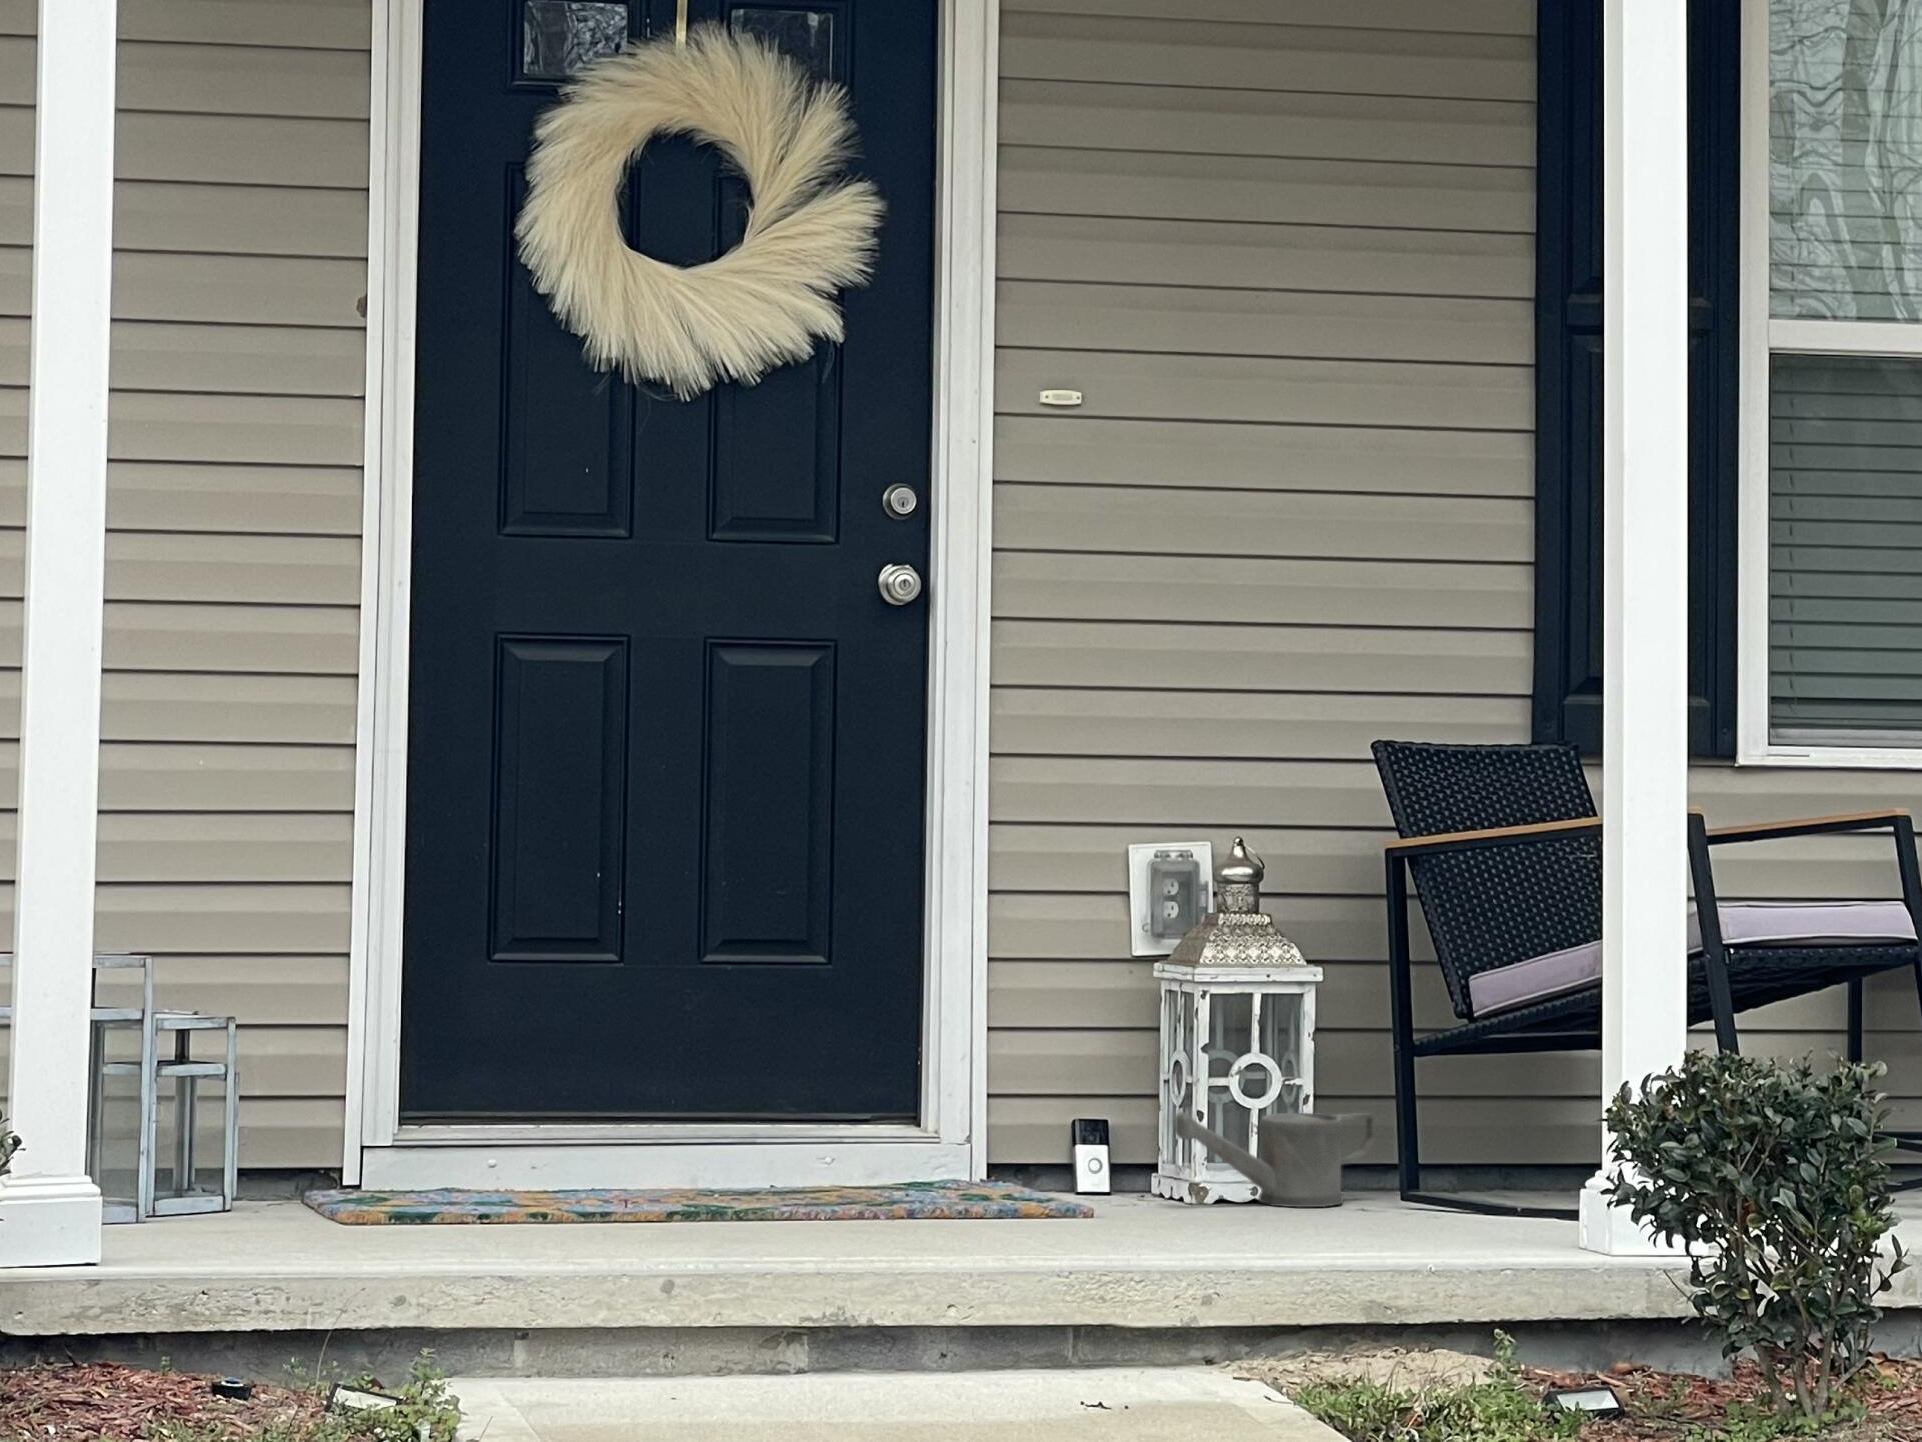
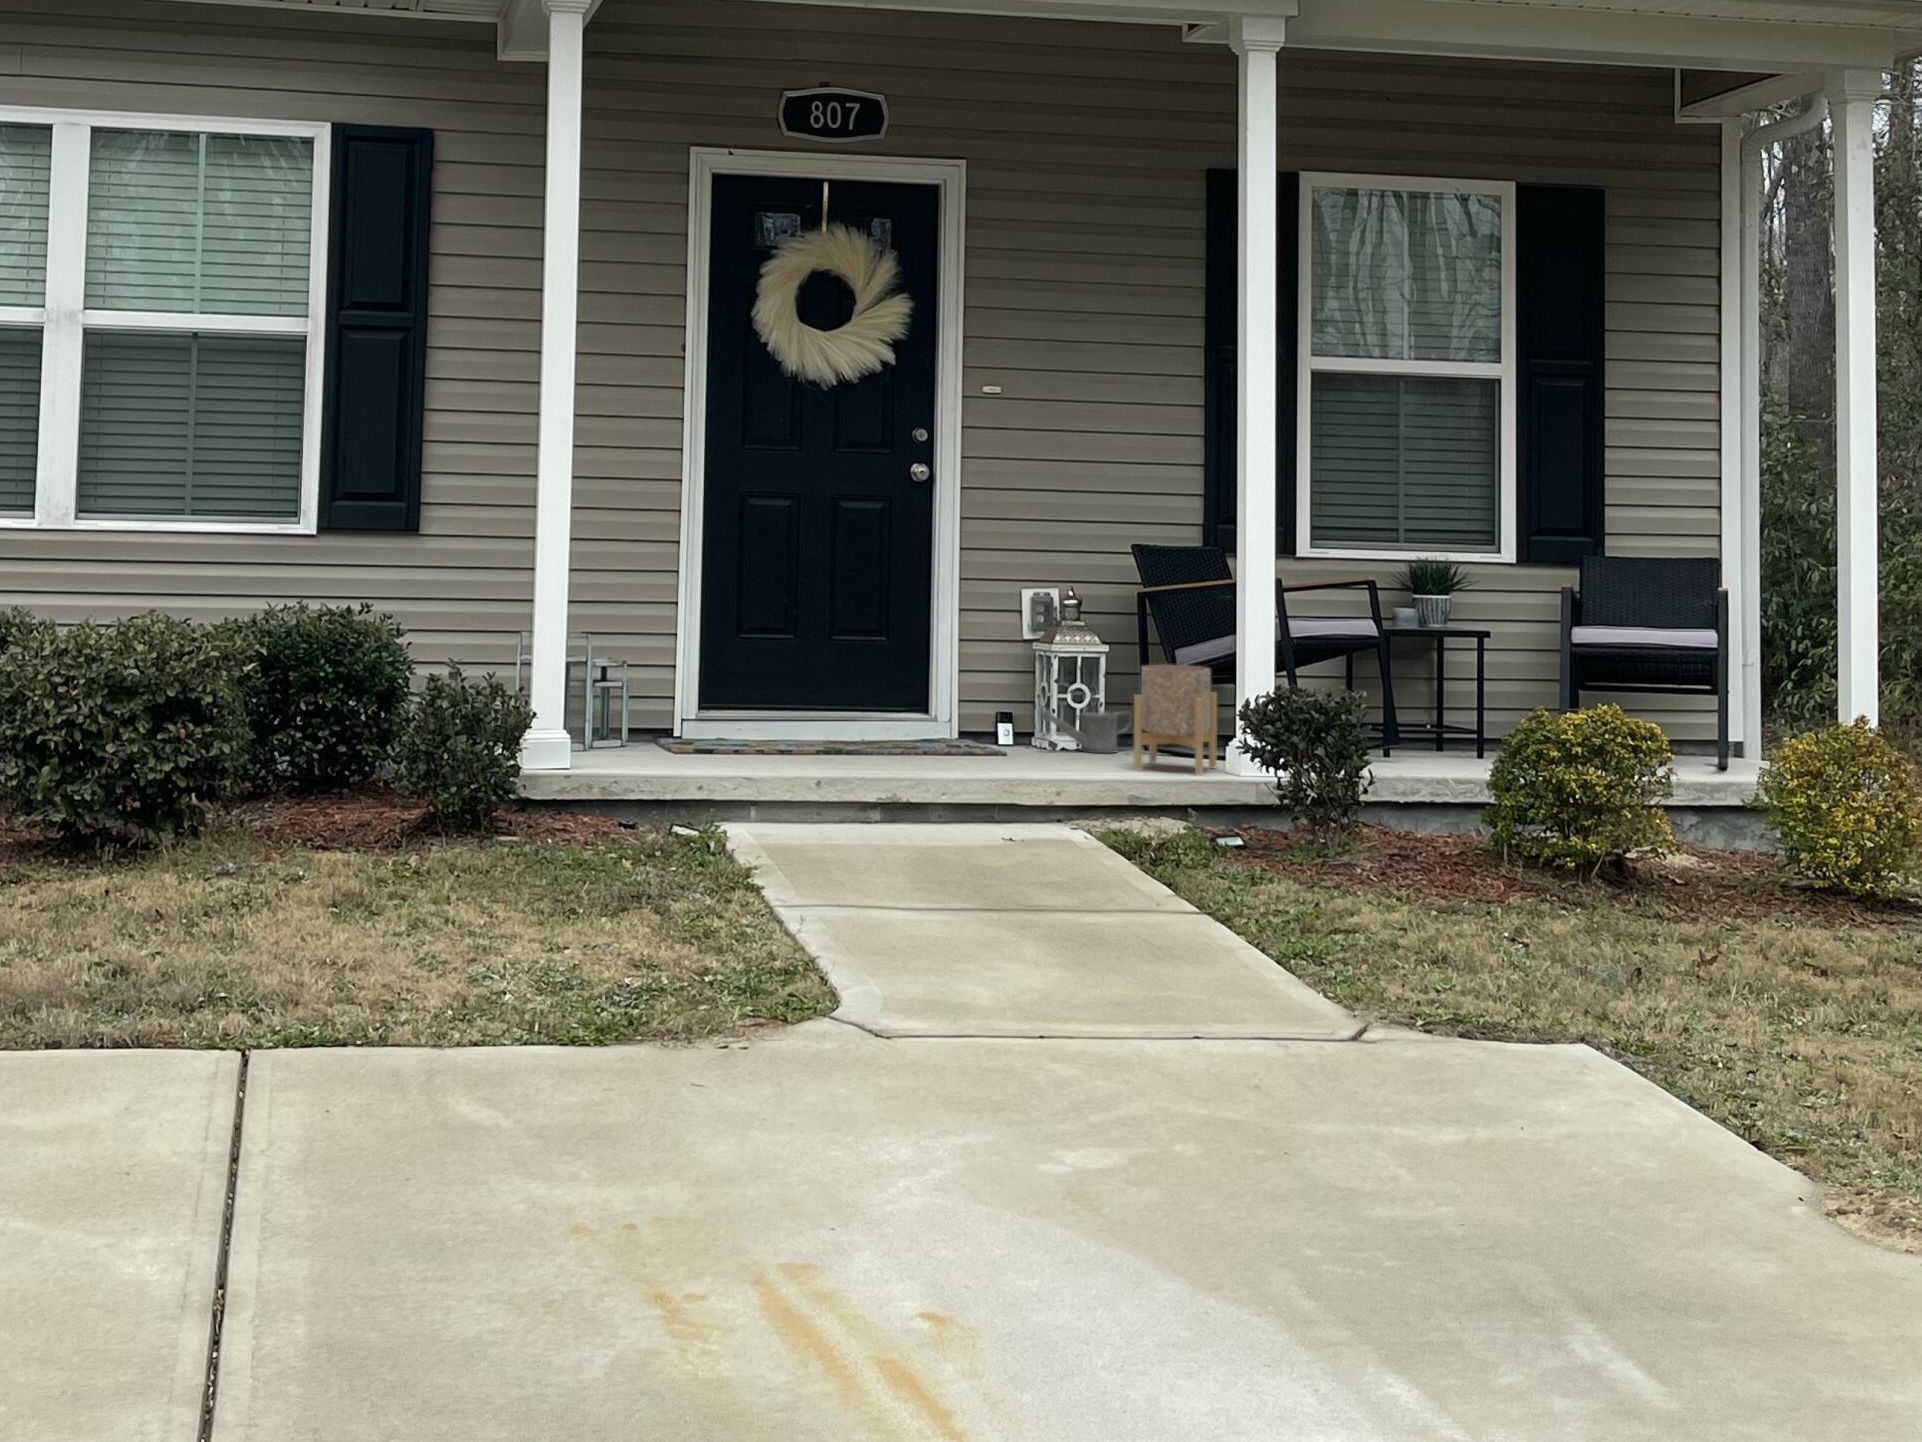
planter: none [1374,1009,1559,1256] -> present [1134,665,1217,775]

